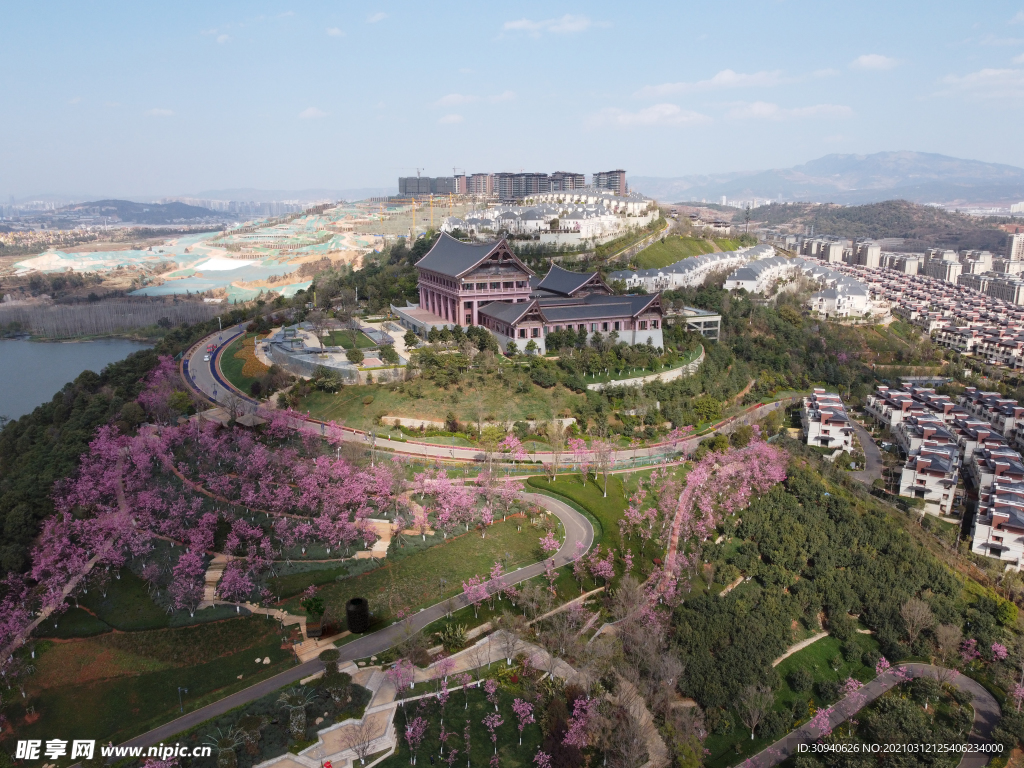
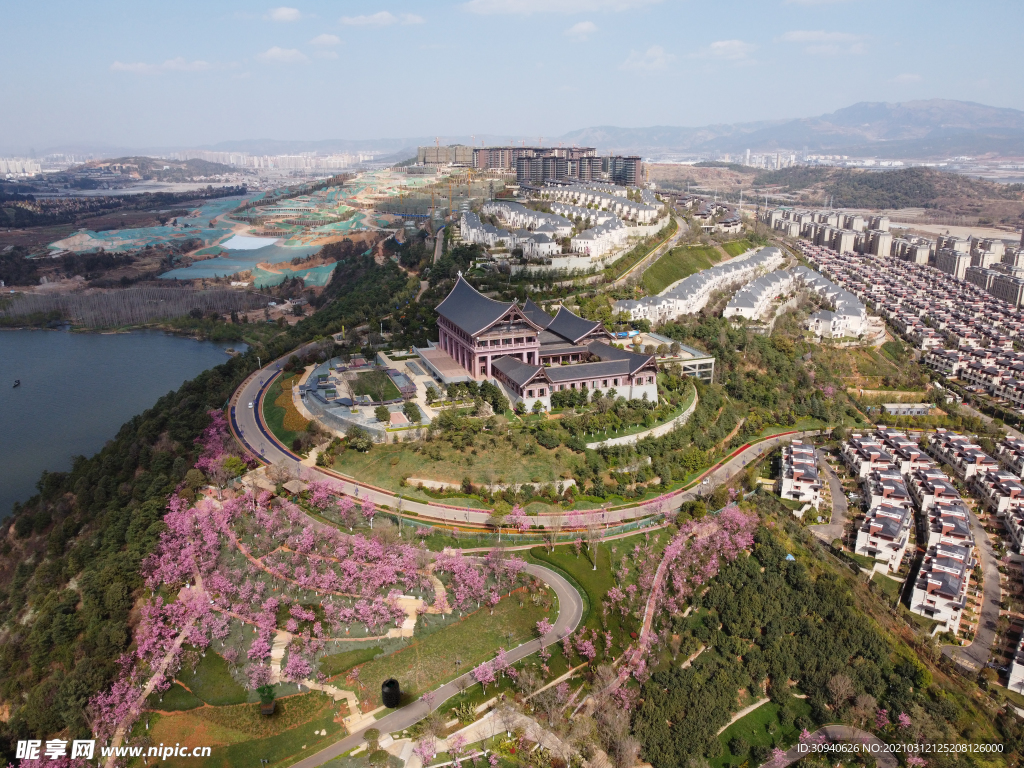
potted tree: present [300,597,326,637] -> present [256,684,276,714]

